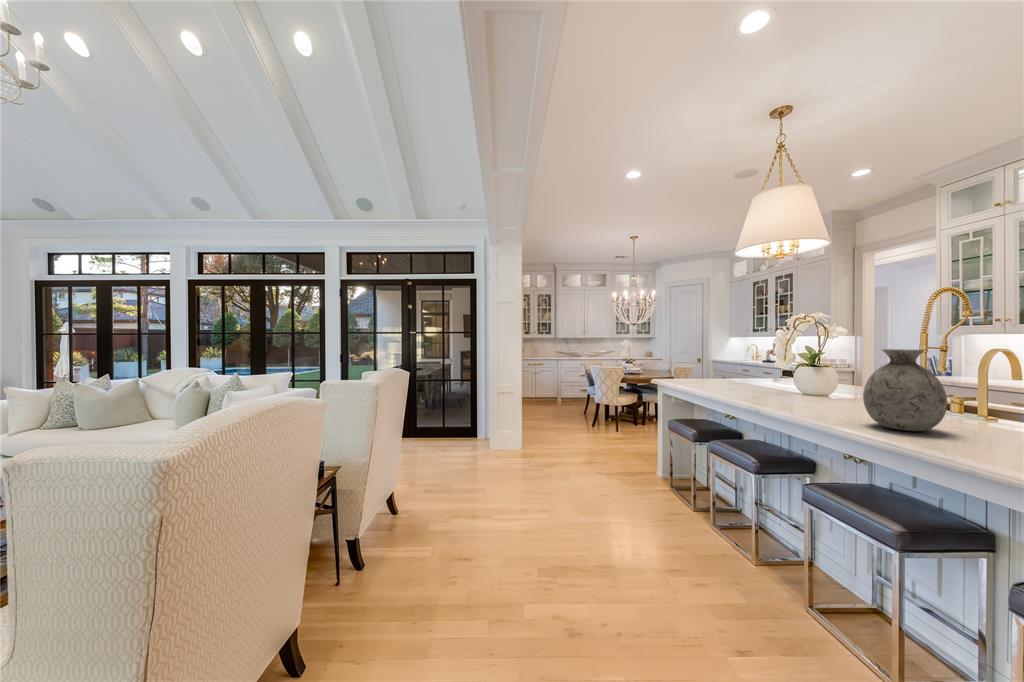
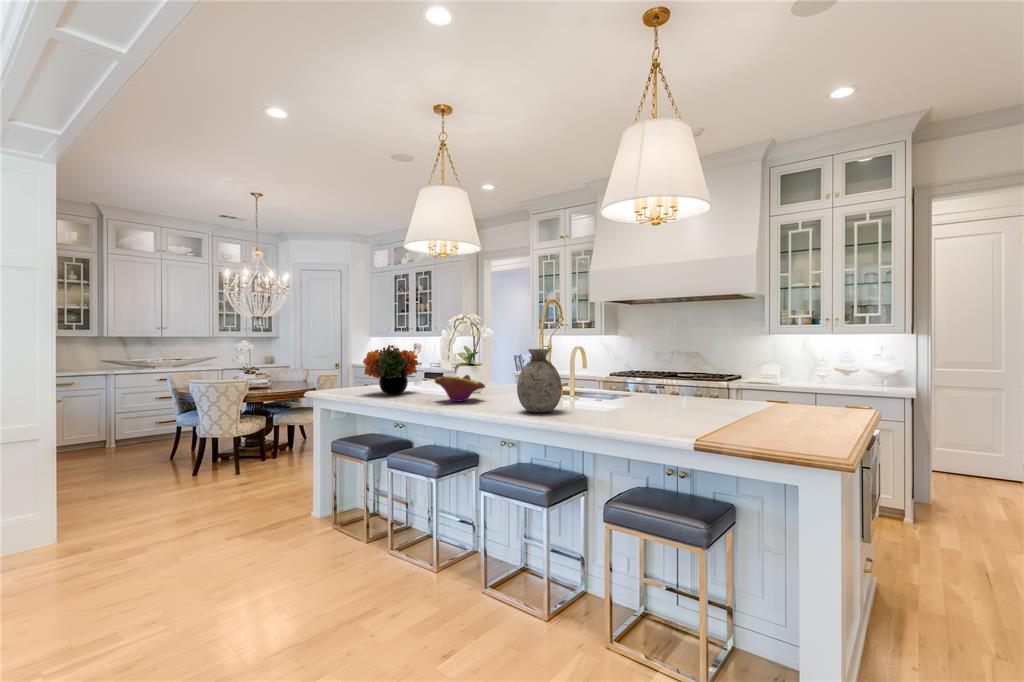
flower arrangement: none [693,343,749,388] -> present [363,345,418,395]
decorative bowl: none [759,375,824,402] -> present [435,375,485,402]

